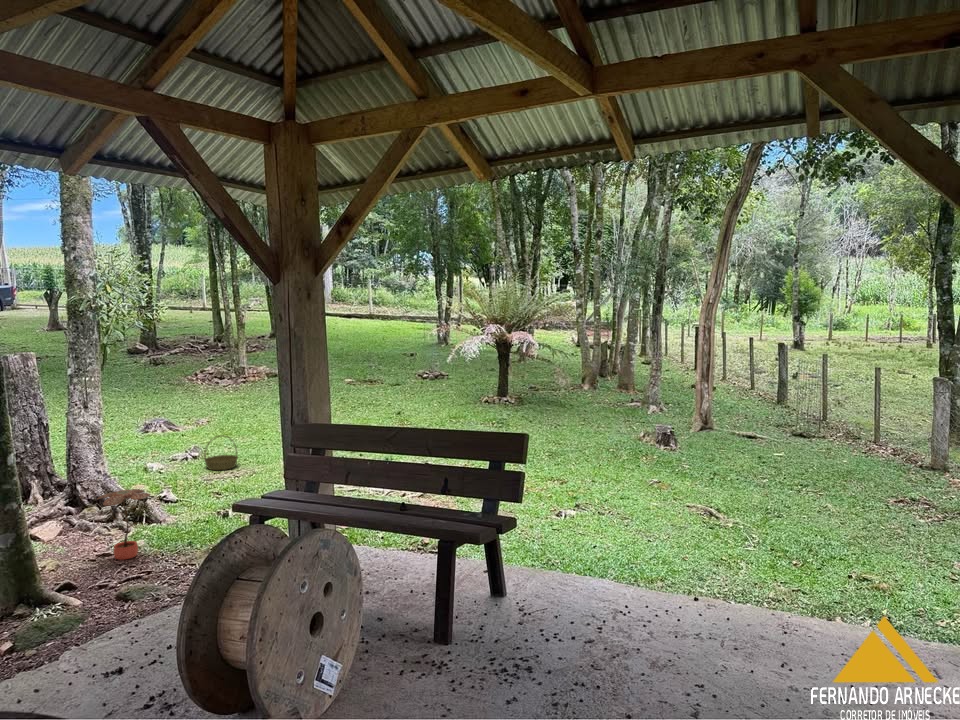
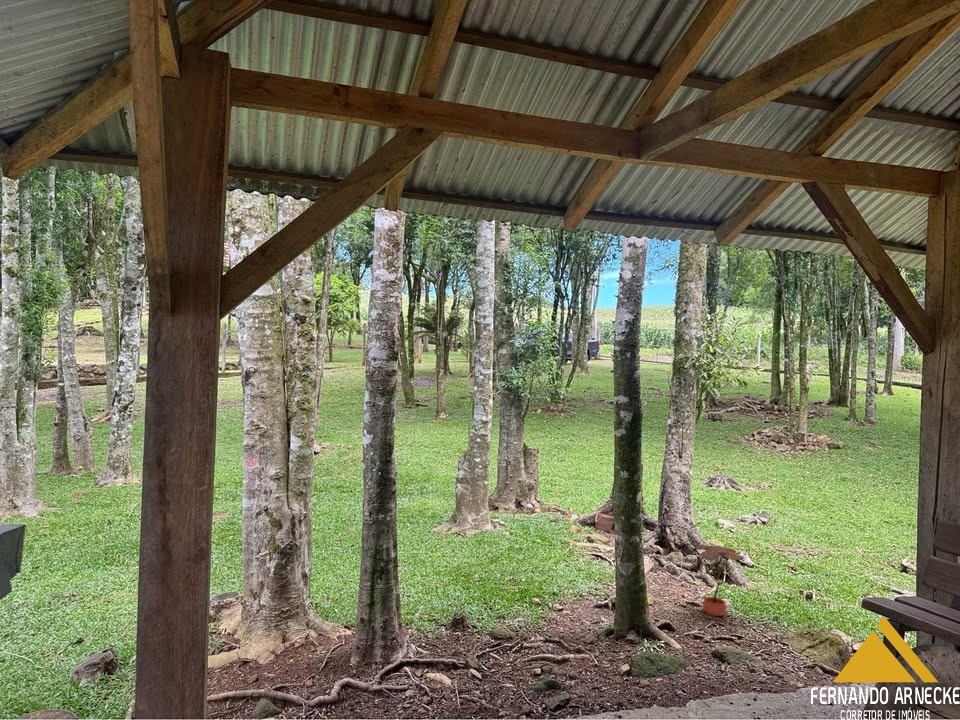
basket: present [204,436,238,470] -> none [775,505,812,544]

